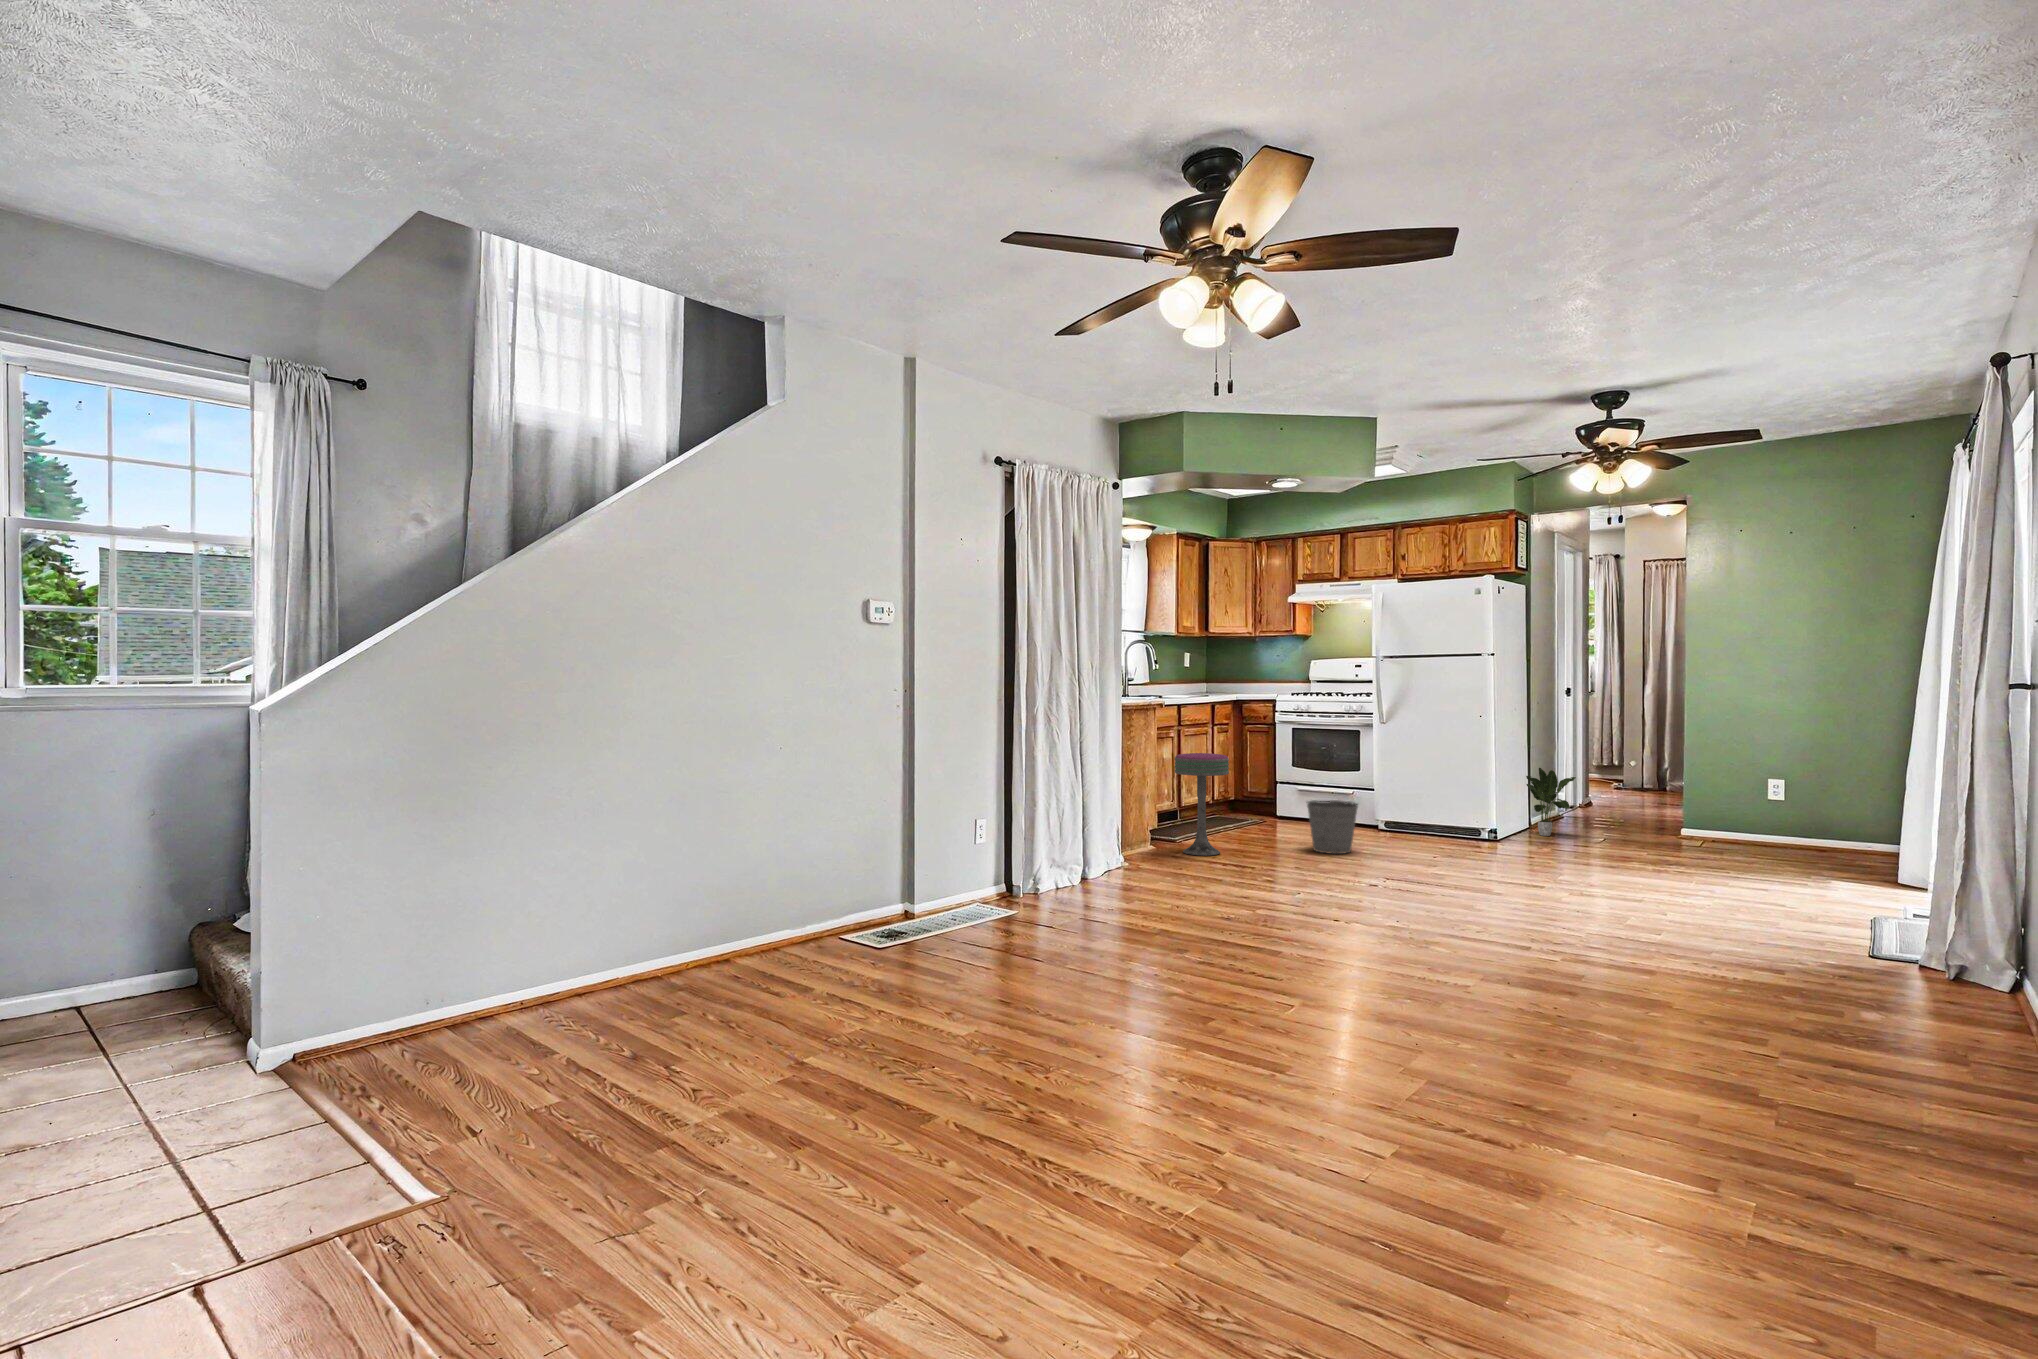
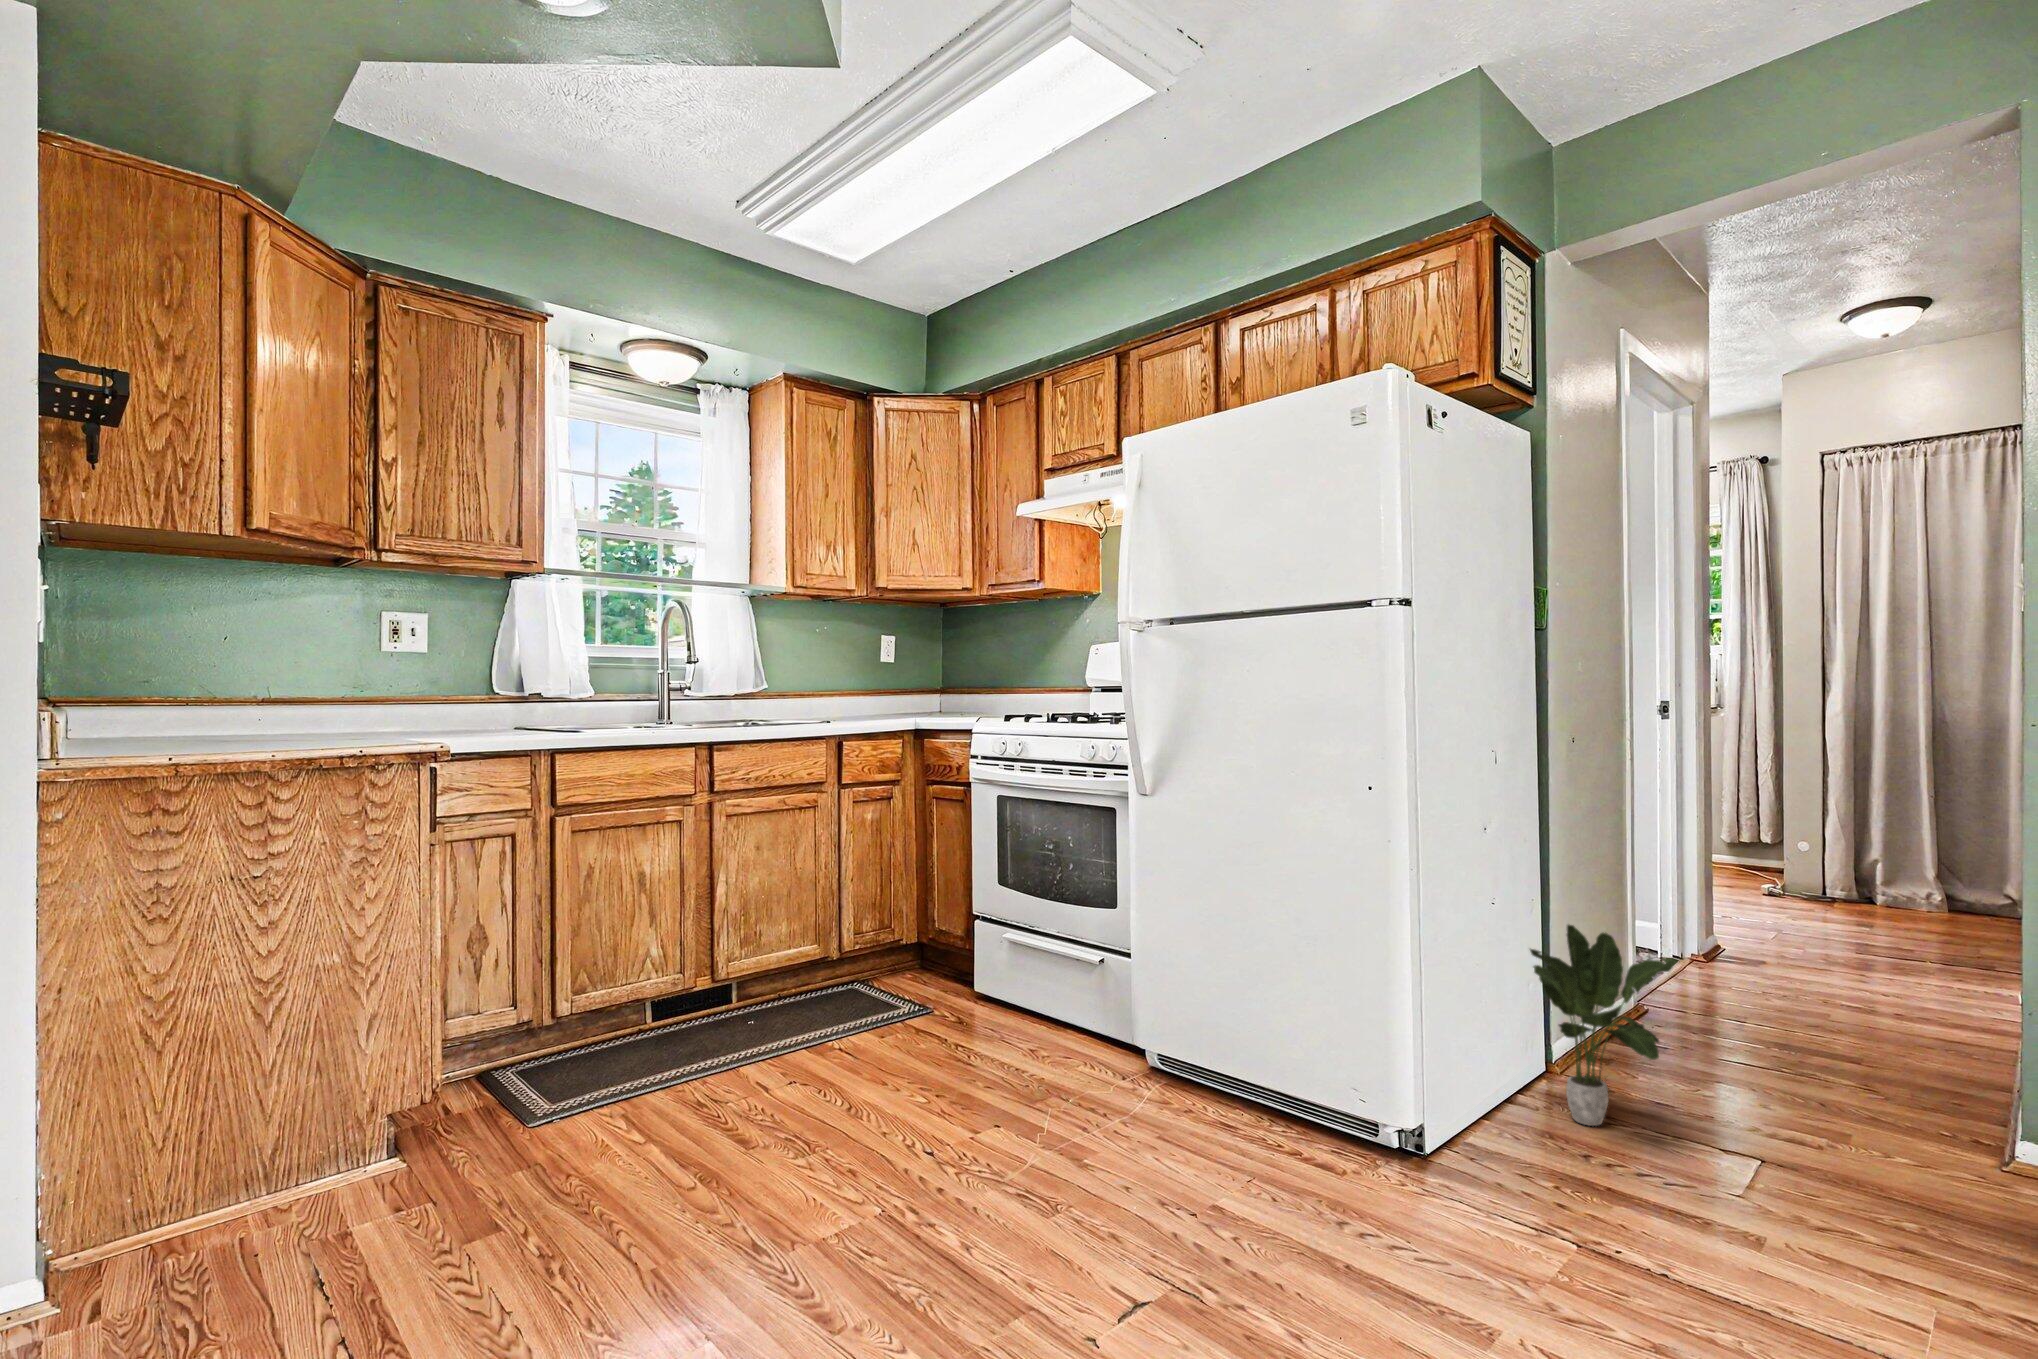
bar stool: present [1175,753,1229,856] -> none [311,902,509,1260]
bucket: present [1307,800,1358,854] -> none [763,1044,925,1259]

